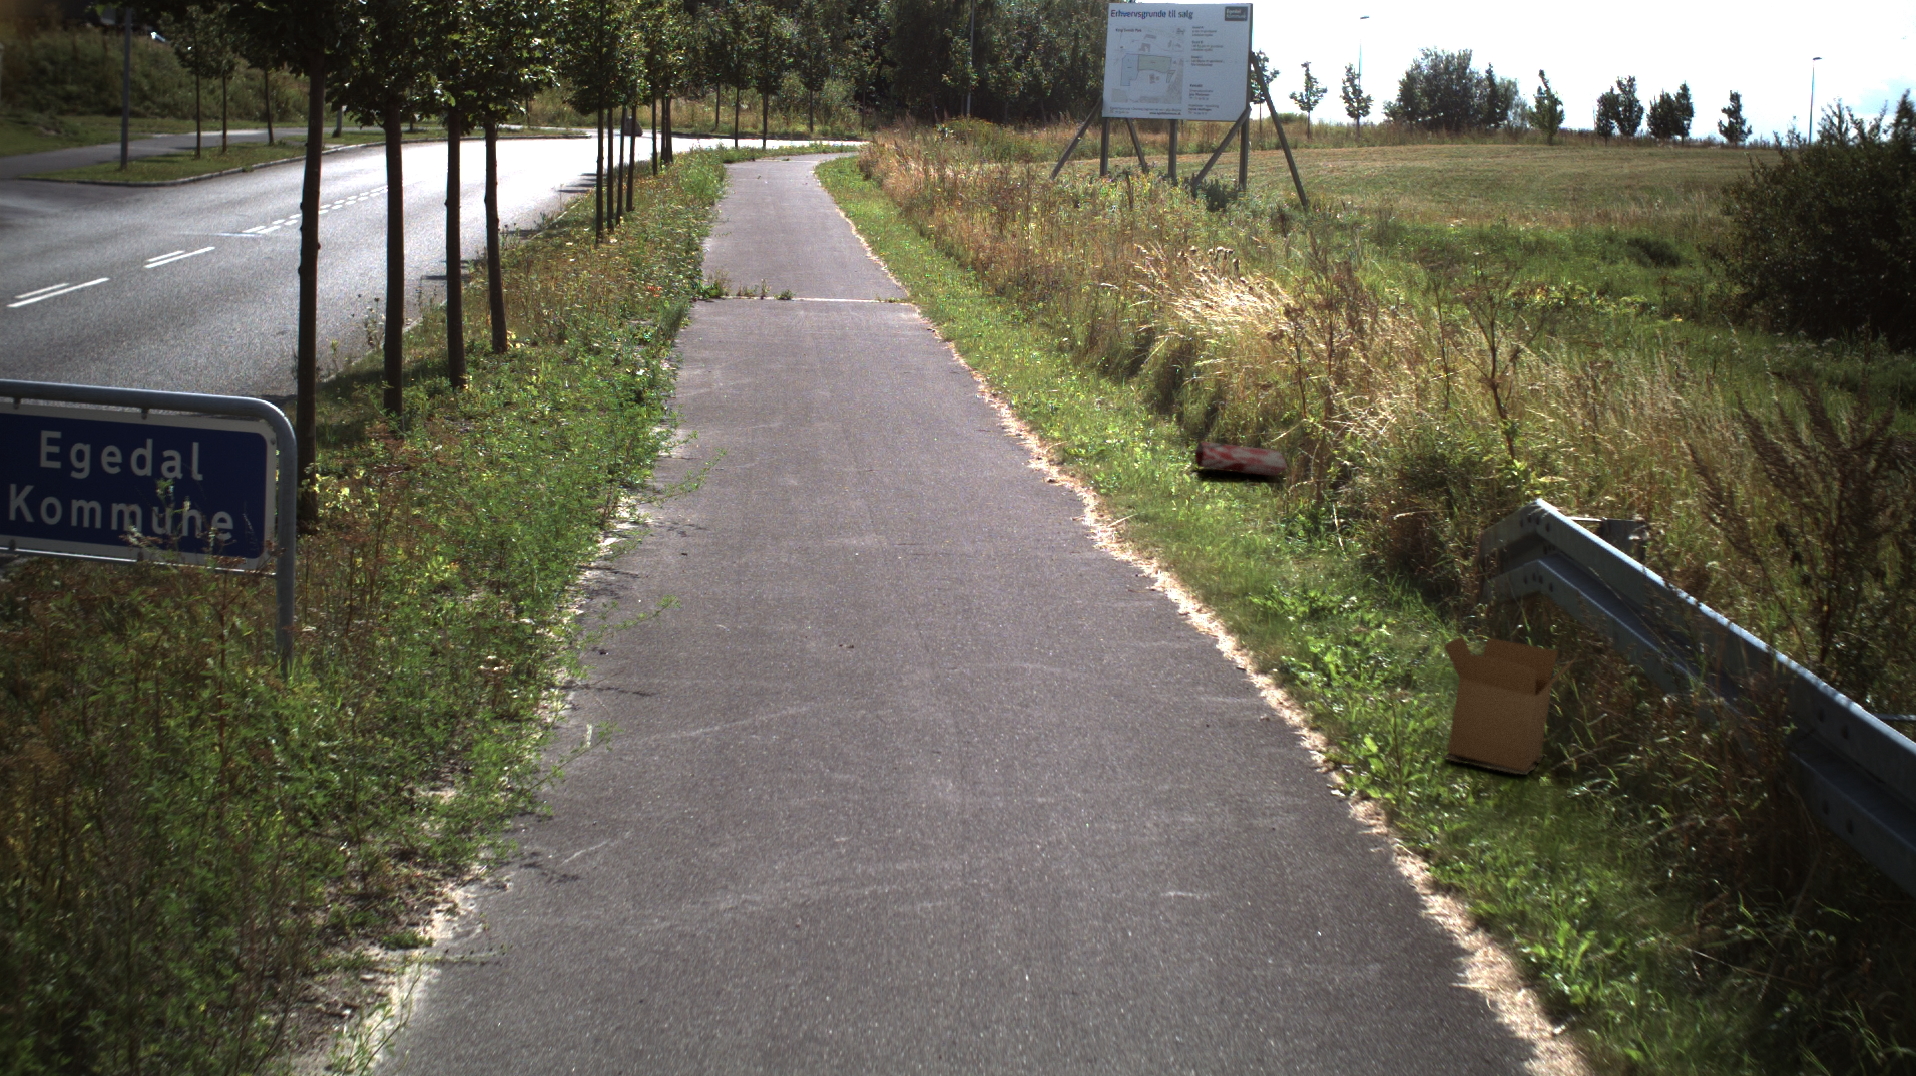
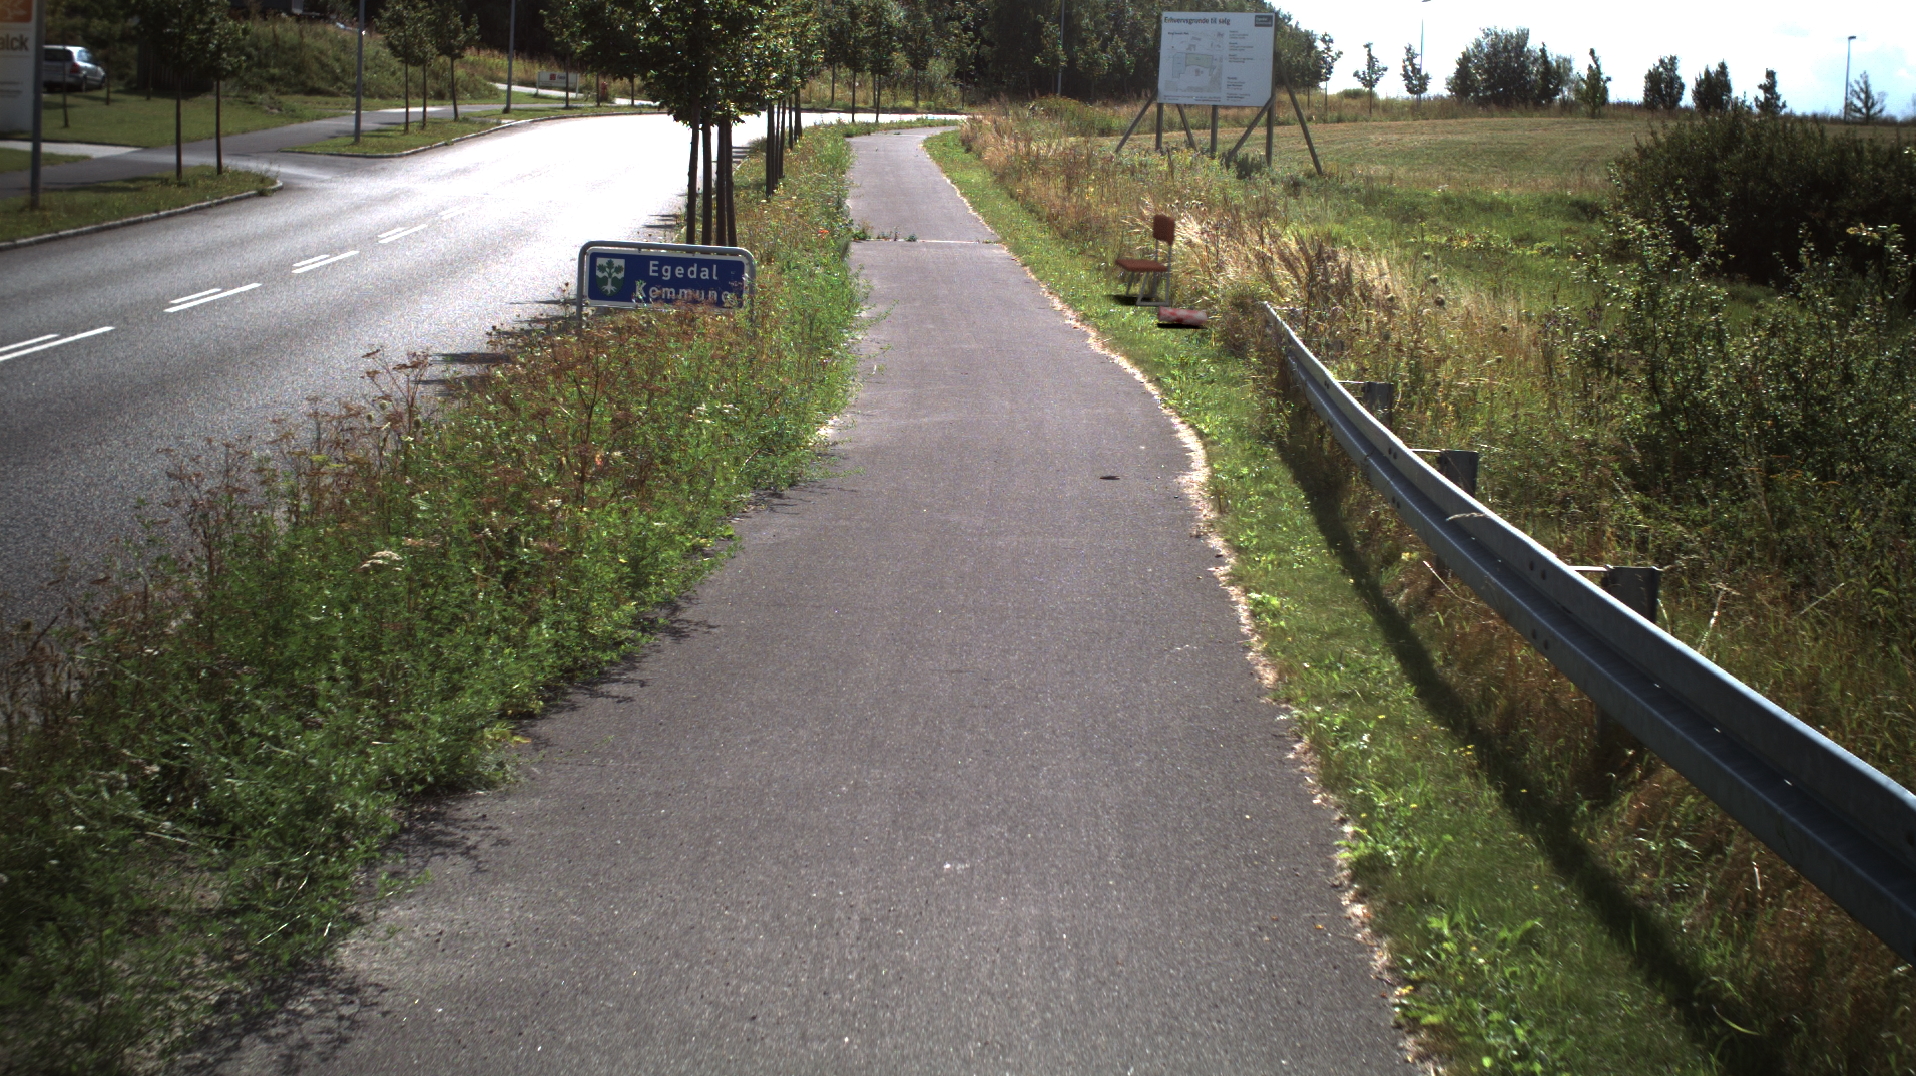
bench: none [1104,275,1210,428] -> present [1115,214,1176,306]
cardboard box: present [1442,635,1576,775] -> none [1217,360,1277,414]

